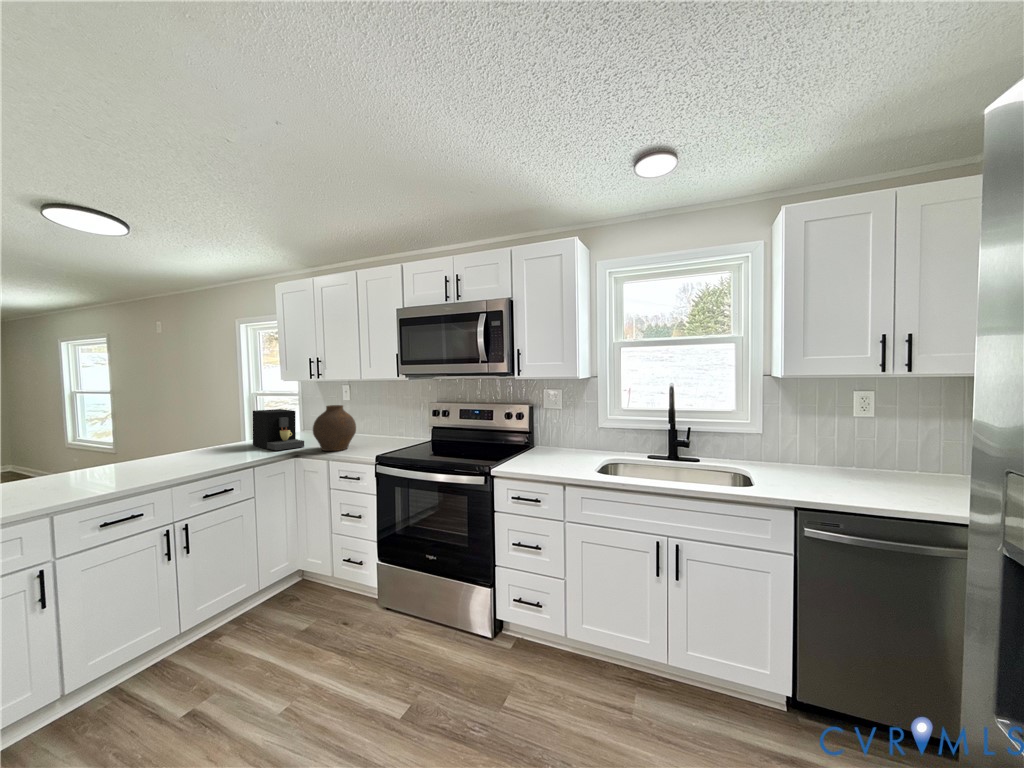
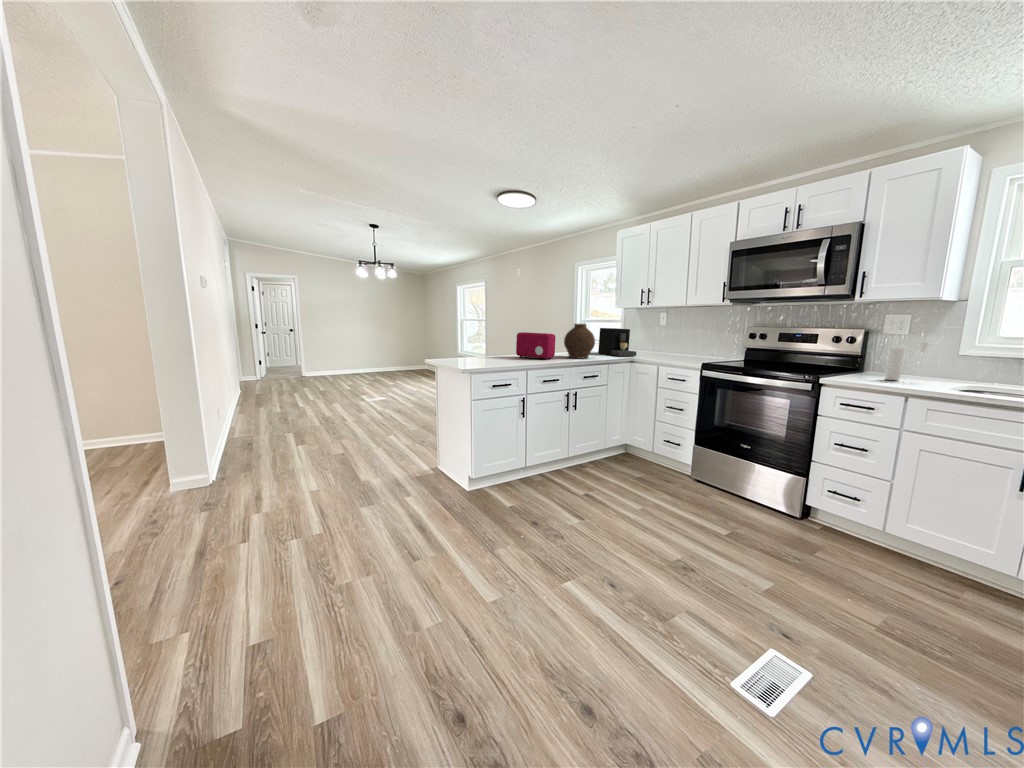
vase: present [313,405,356,451] -> present [564,324,595,359]
pepper mill: none [549,419,578,460] -> present [885,342,930,380]
toaster: none [48,435,139,482] -> present [516,332,556,360]

